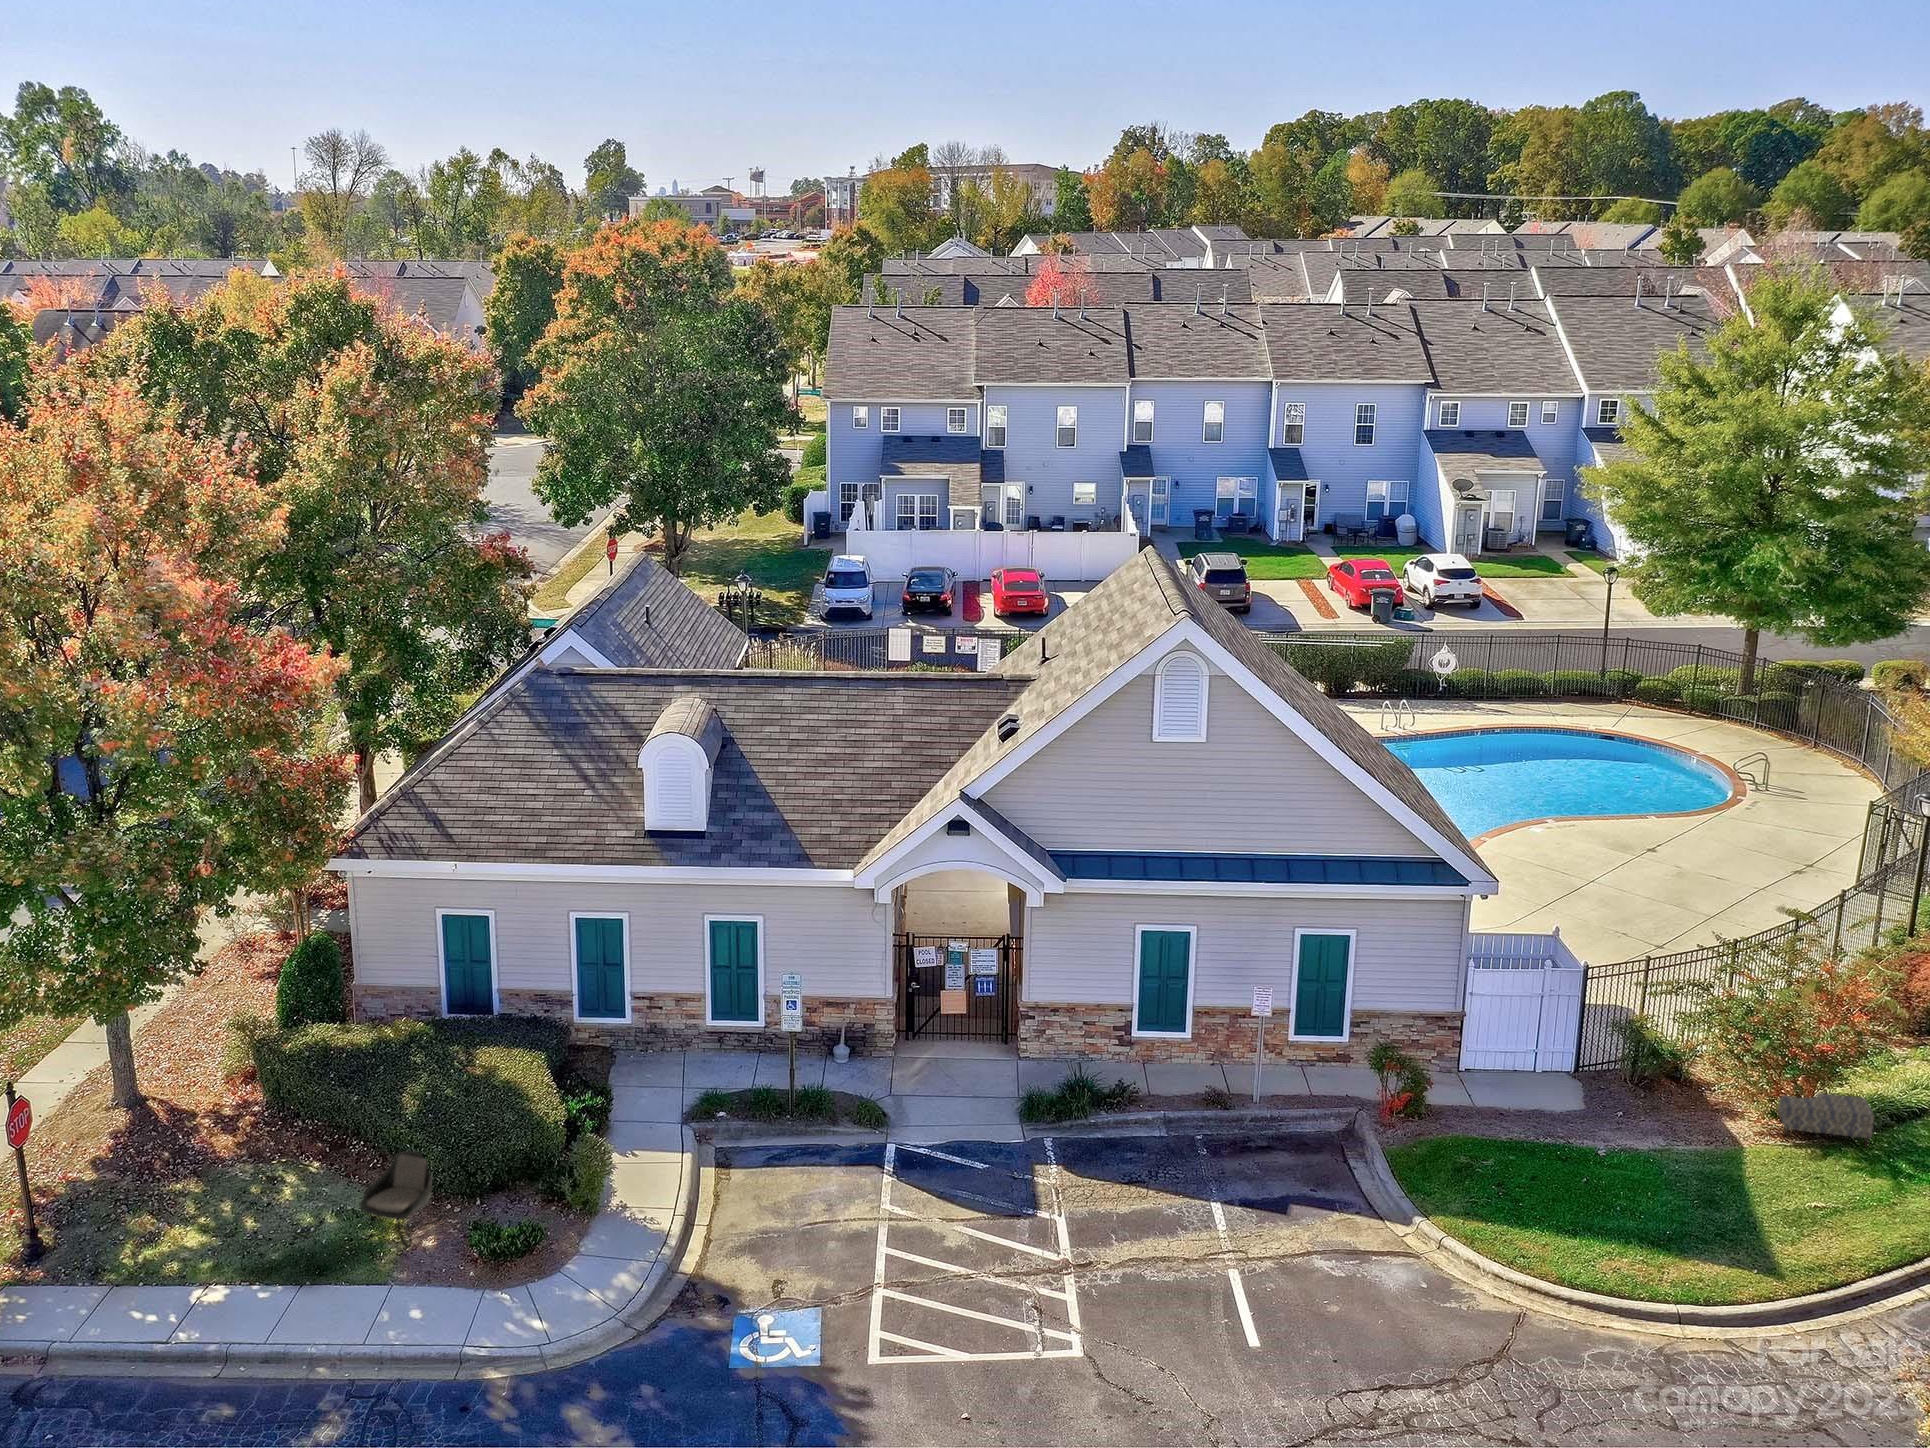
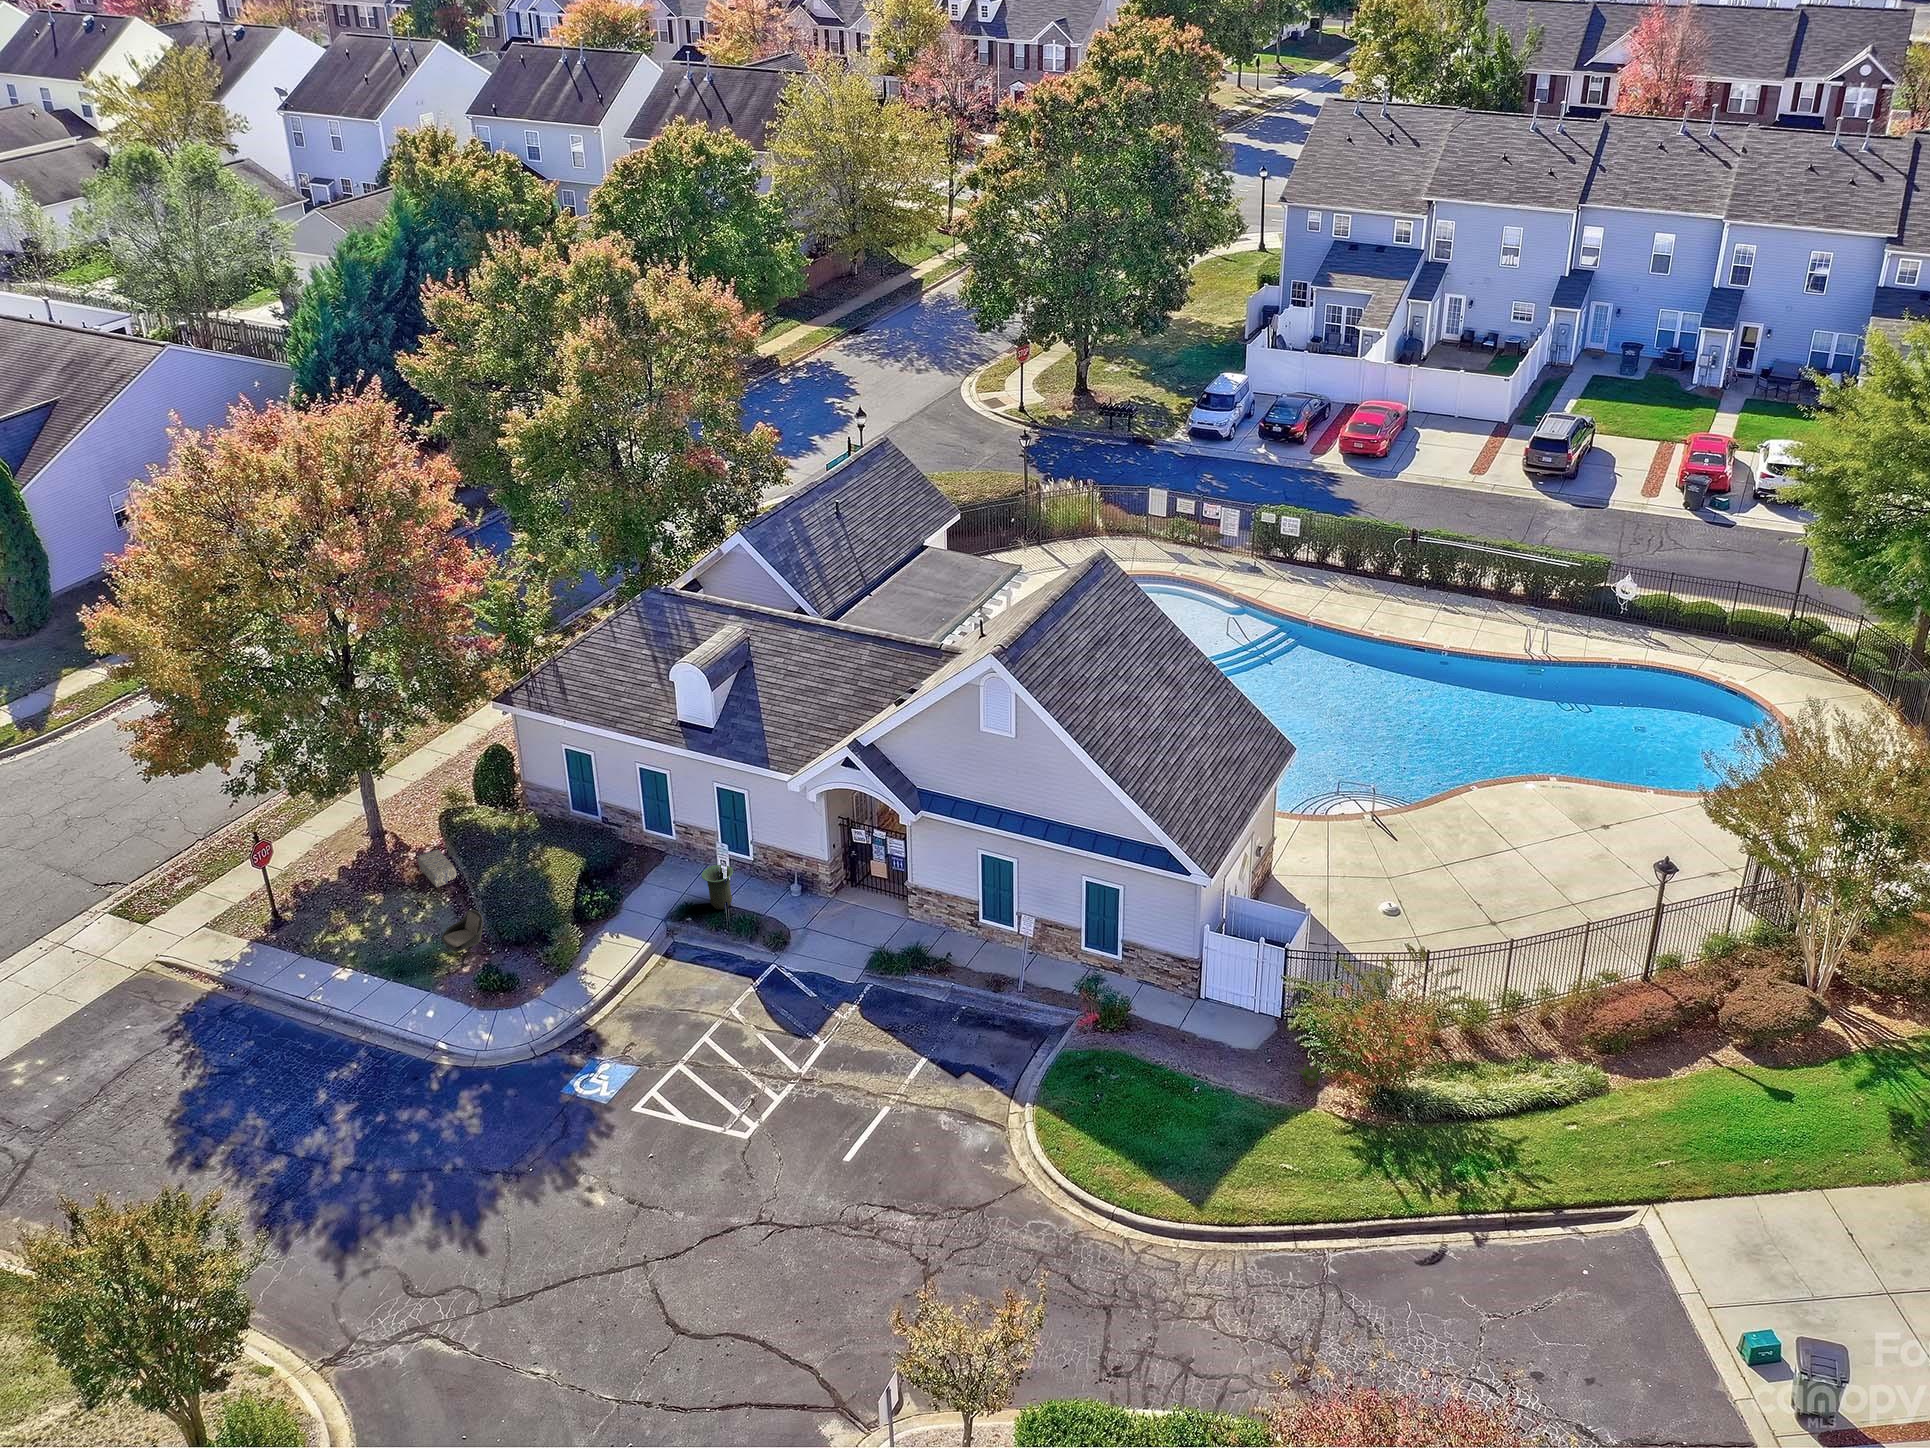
trash can: none [727,1028,774,1095] -> present [702,865,733,910]
decorative plant: none [1692,1087,1737,1117] -> present [1299,1065,1323,1087]
bench: present [1779,1093,1874,1147] -> present [418,849,457,892]

